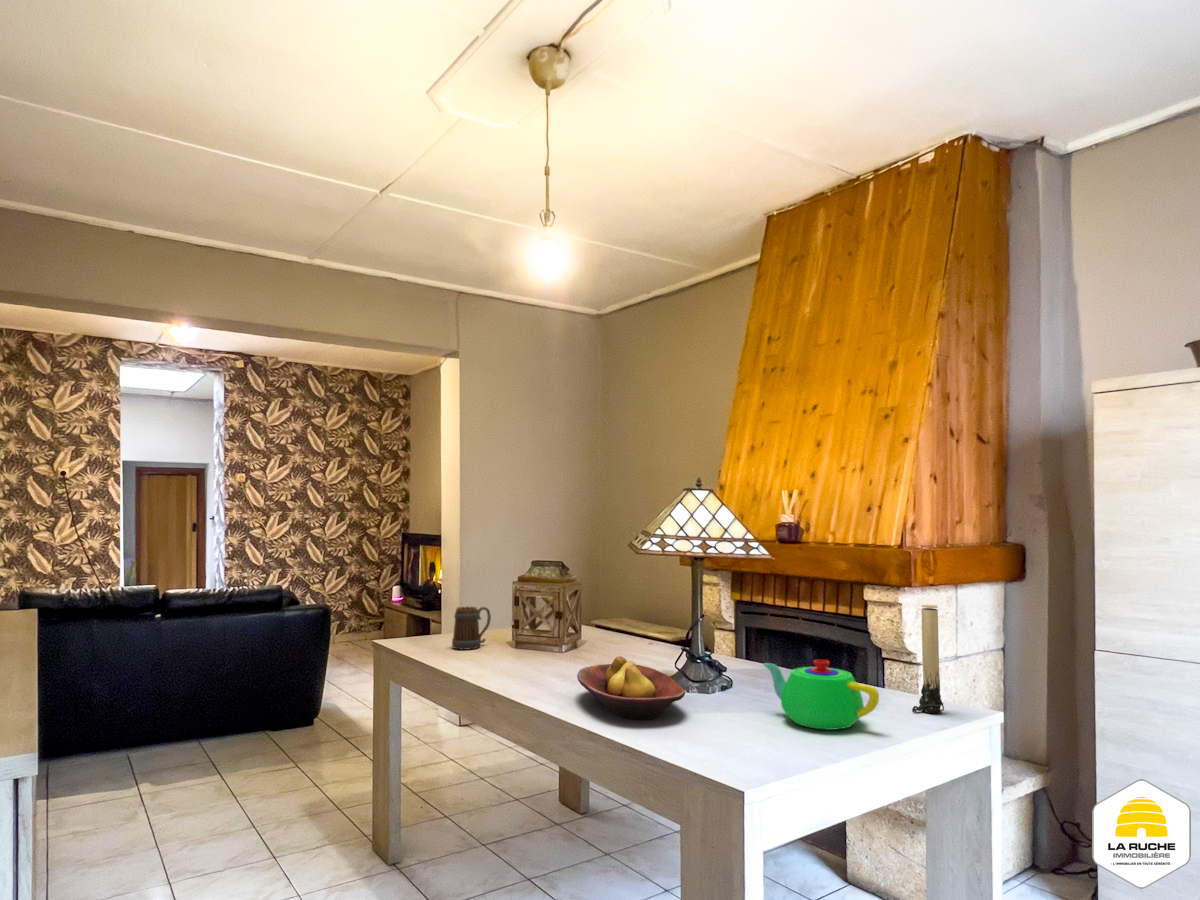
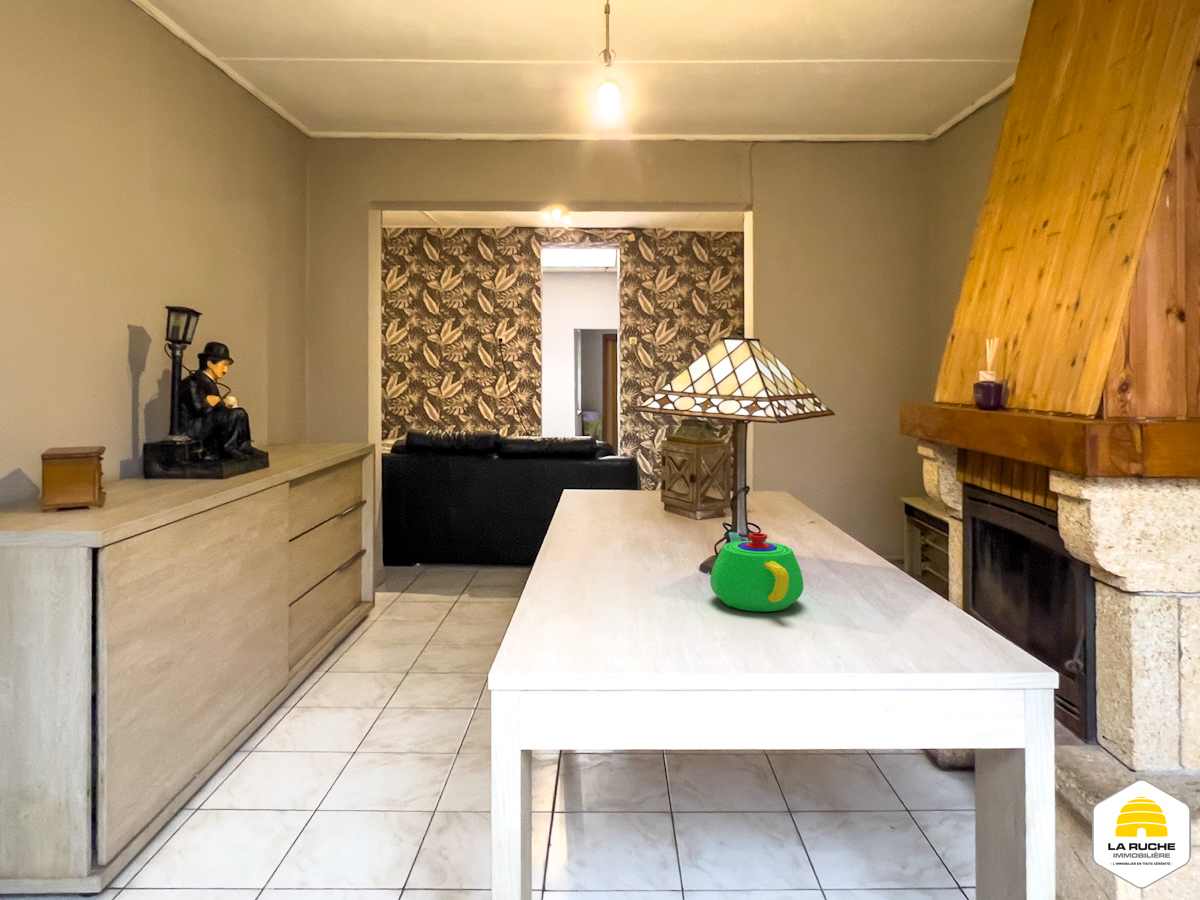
candle: present [912,605,944,713] -> none [889,484,935,621]
mug: present [452,607,491,650] -> none [608,459,647,499]
fruit bowl: present [577,656,685,720] -> none [564,510,674,570]

